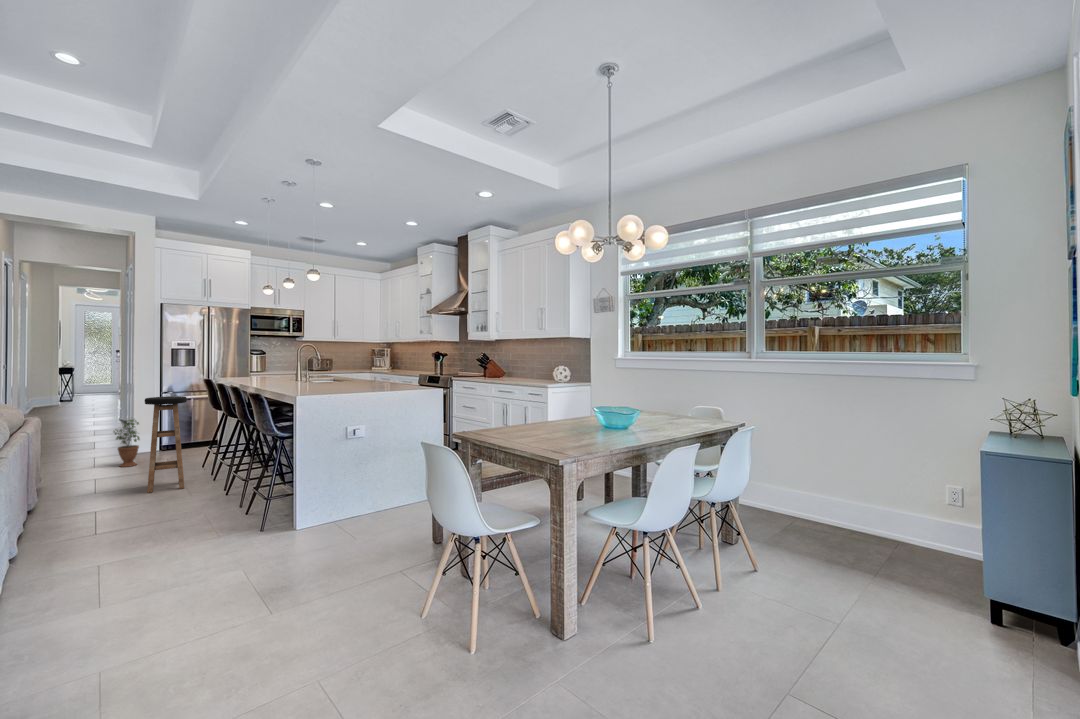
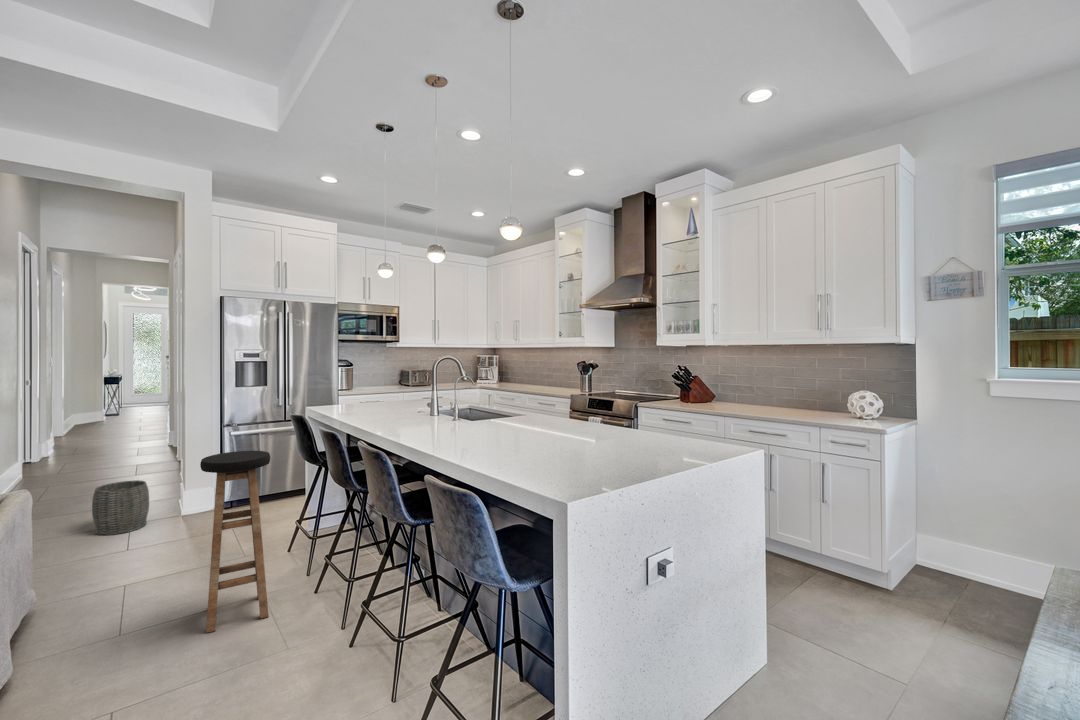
potted plant: present [114,420,140,467] -> none [152,469,193,548]
woven basket: none [70,429,109,462] -> present [92,480,149,535]

